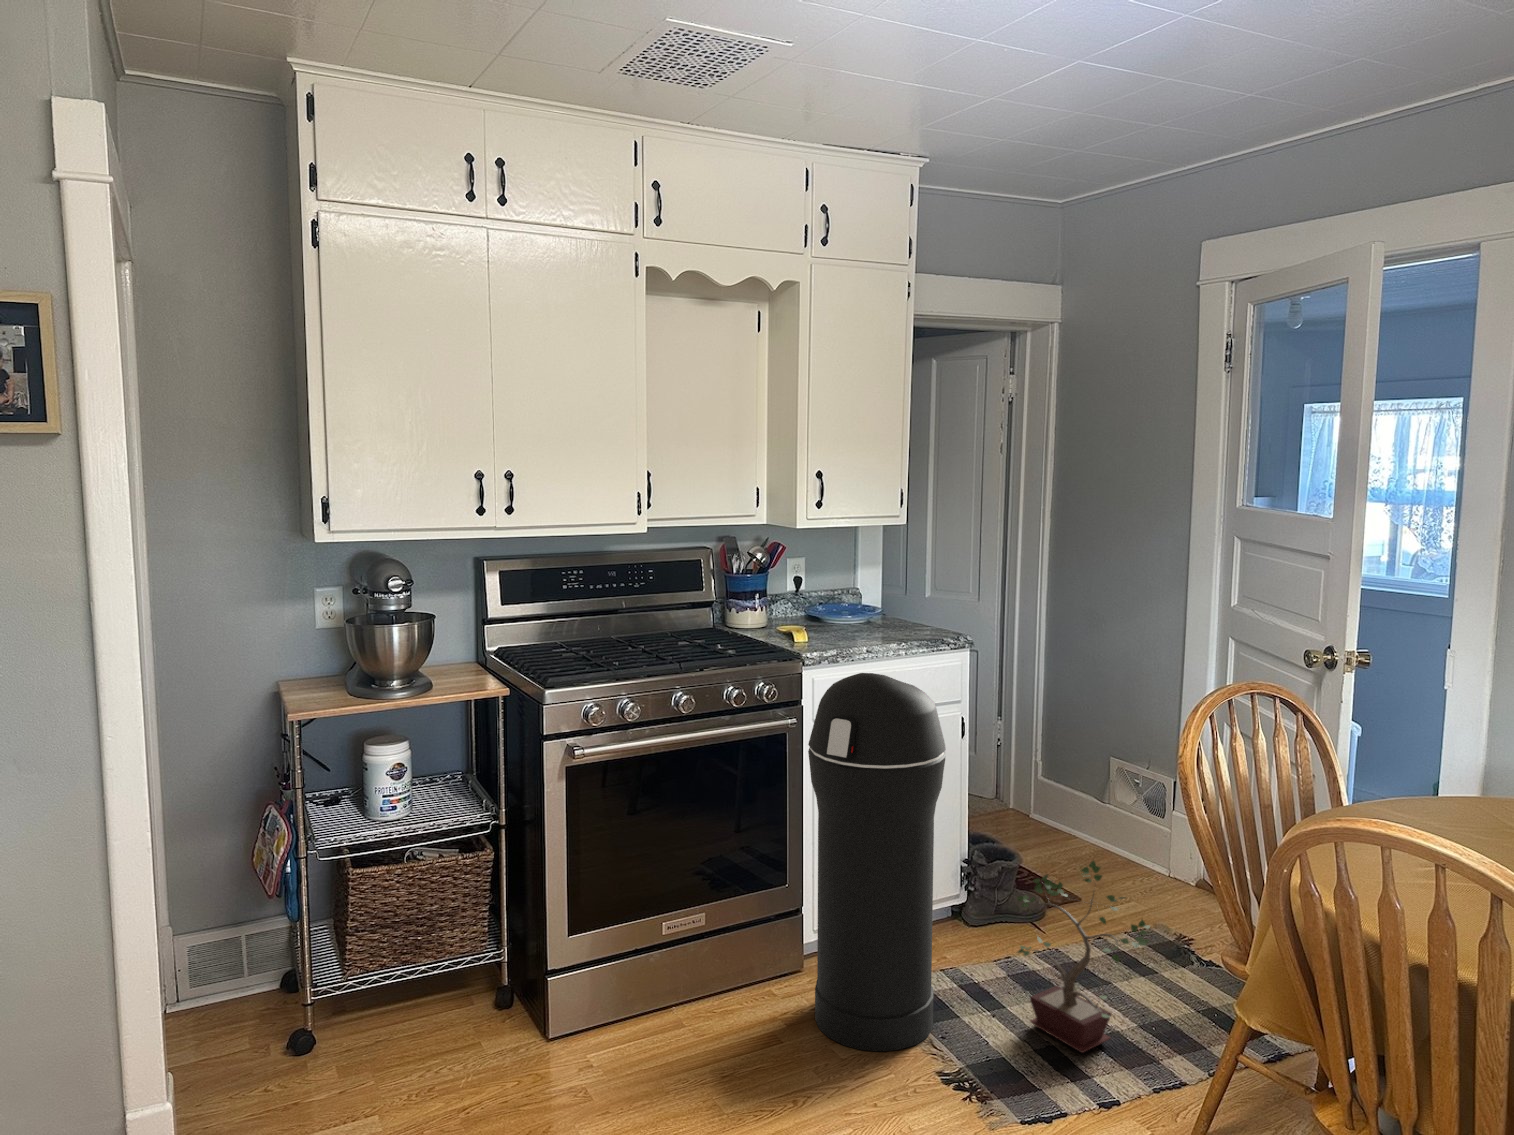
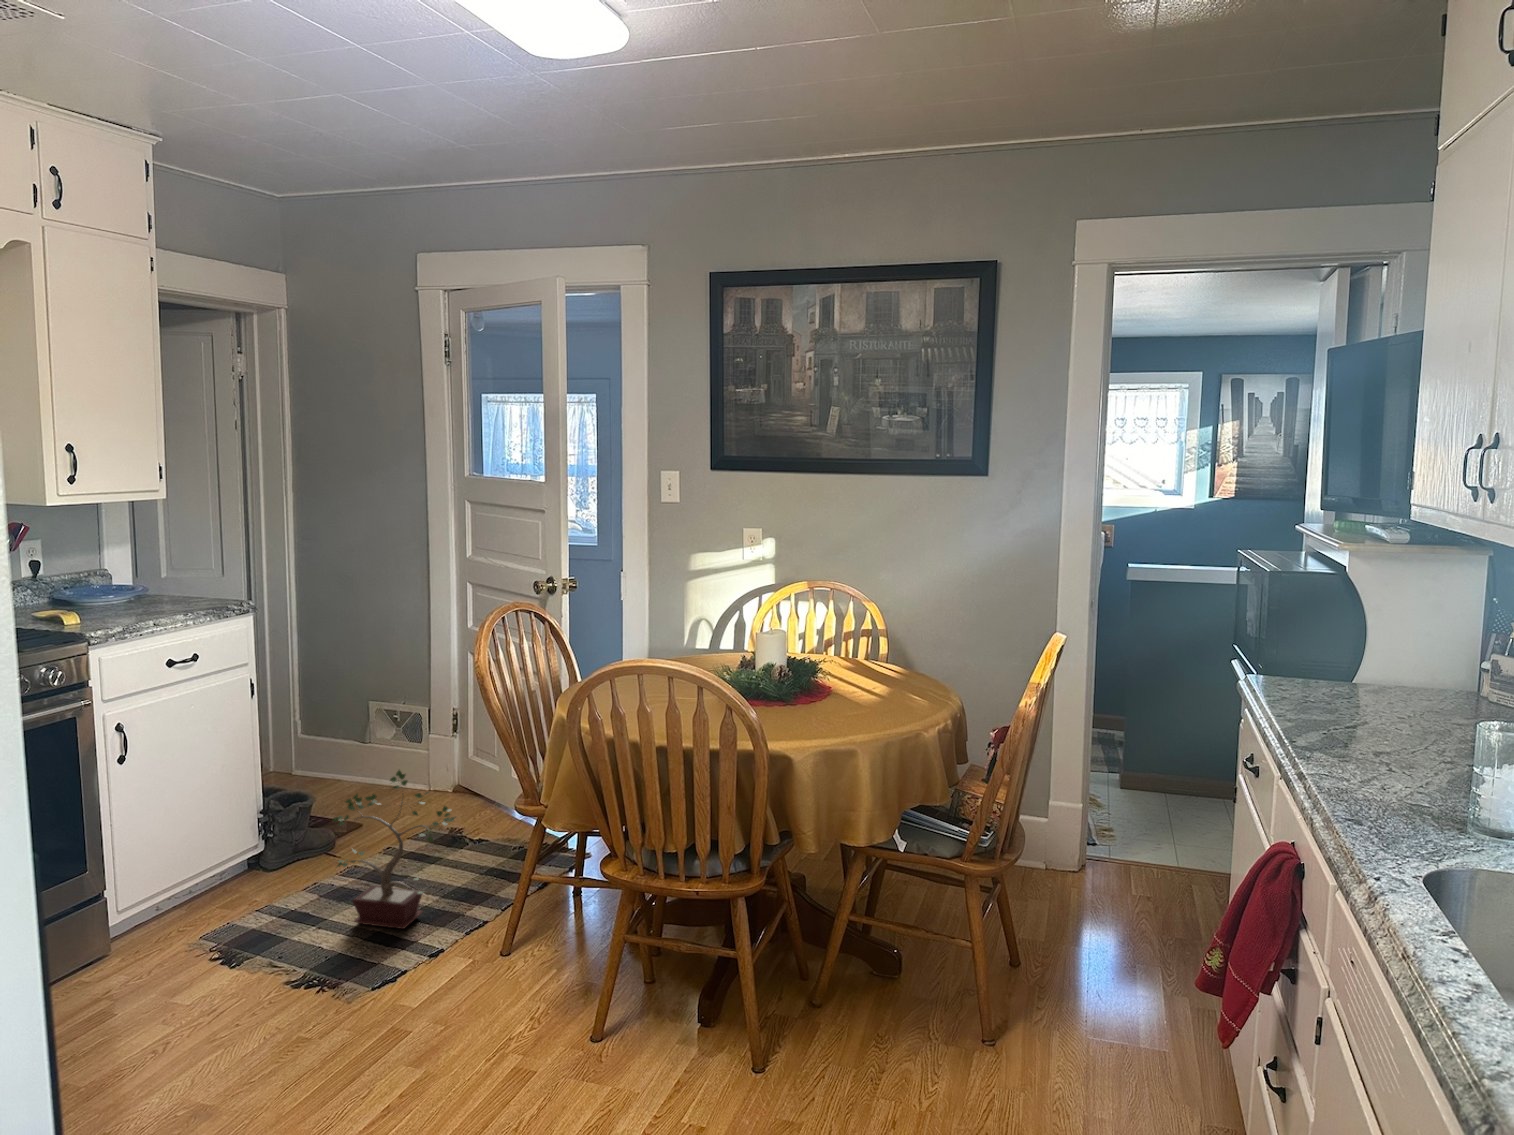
trash can: present [808,673,946,1051] -> none [116,637,268,994]

